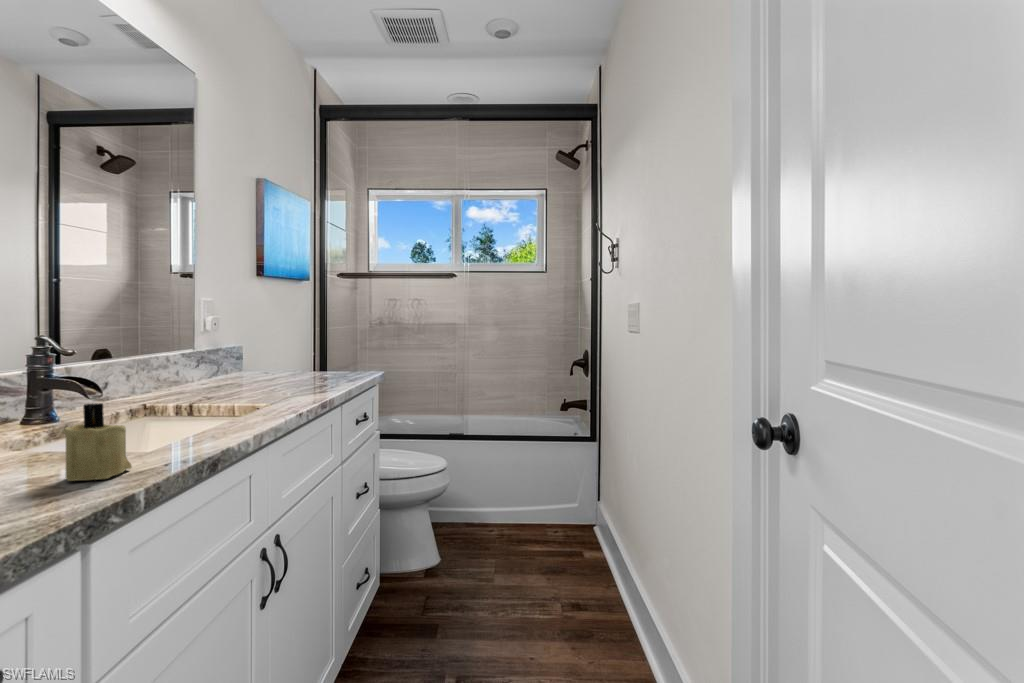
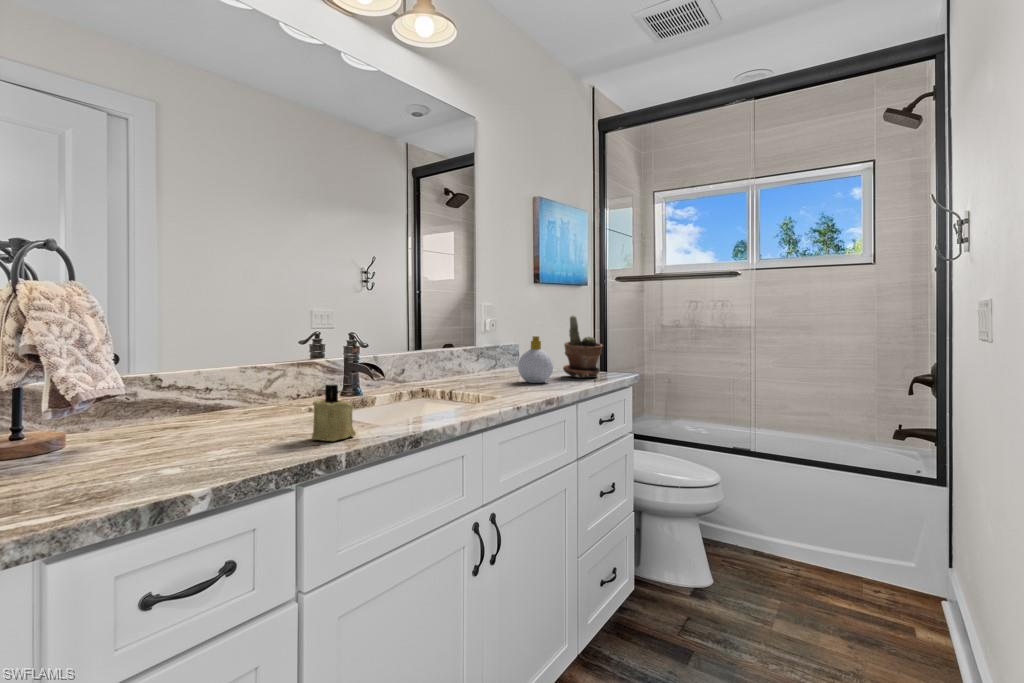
potted plant: none [307,312,351,380] -> present [563,315,603,378]
soap bottle: none [261,336,305,389] -> present [518,336,553,383]

